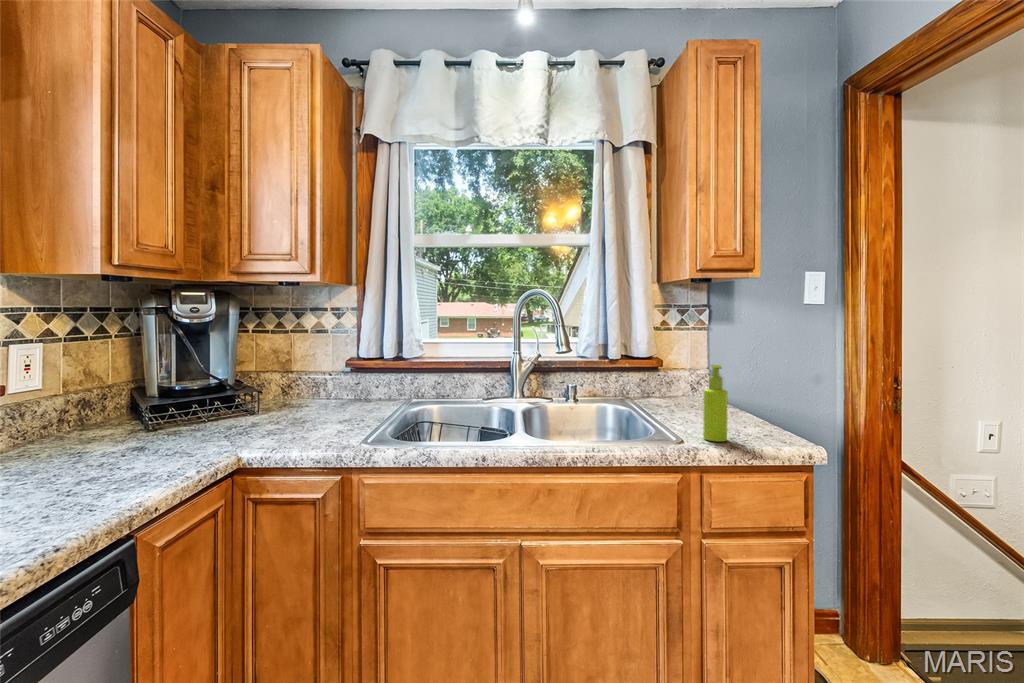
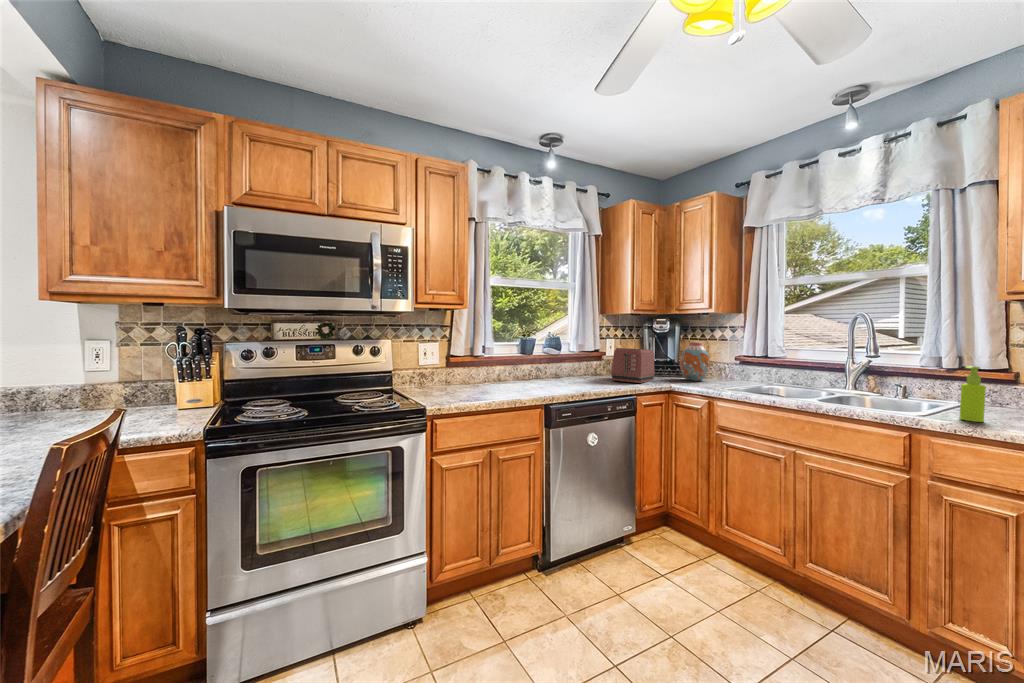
vase: none [251,342,317,427] -> present [680,342,710,381]
toaster: none [51,369,193,483] -> present [611,348,655,383]

